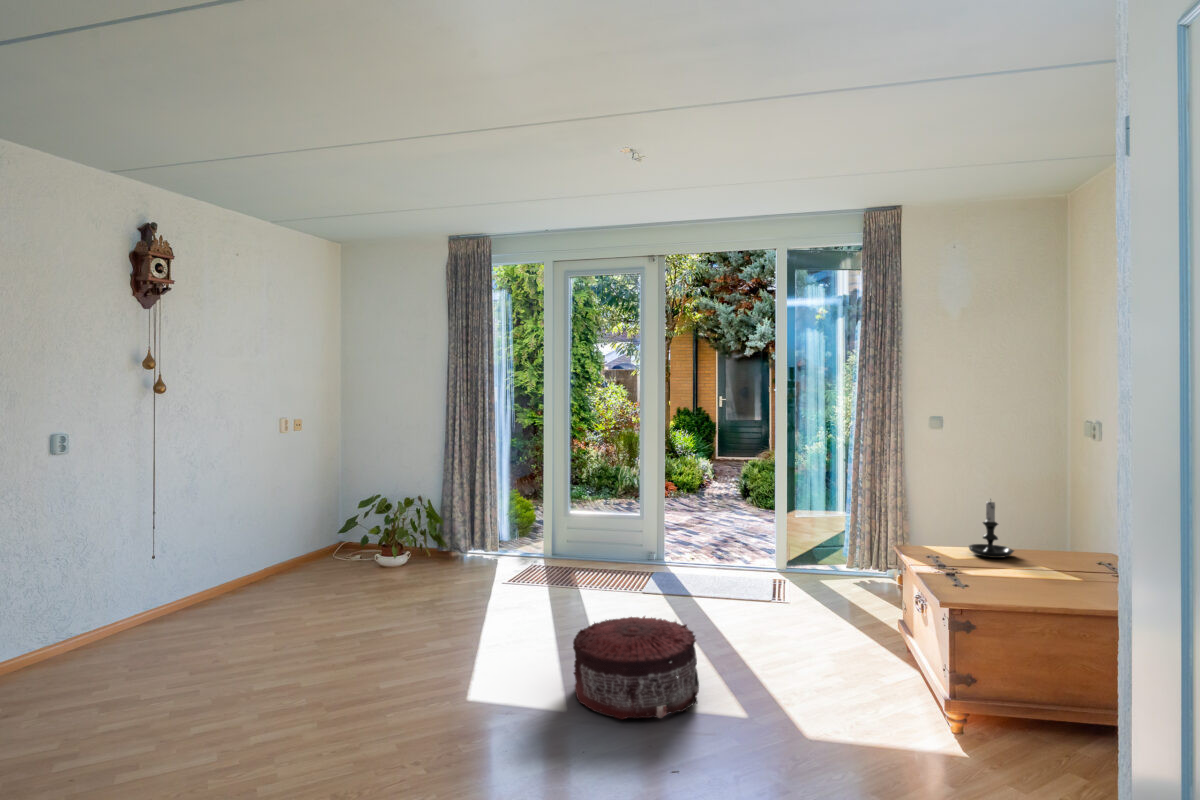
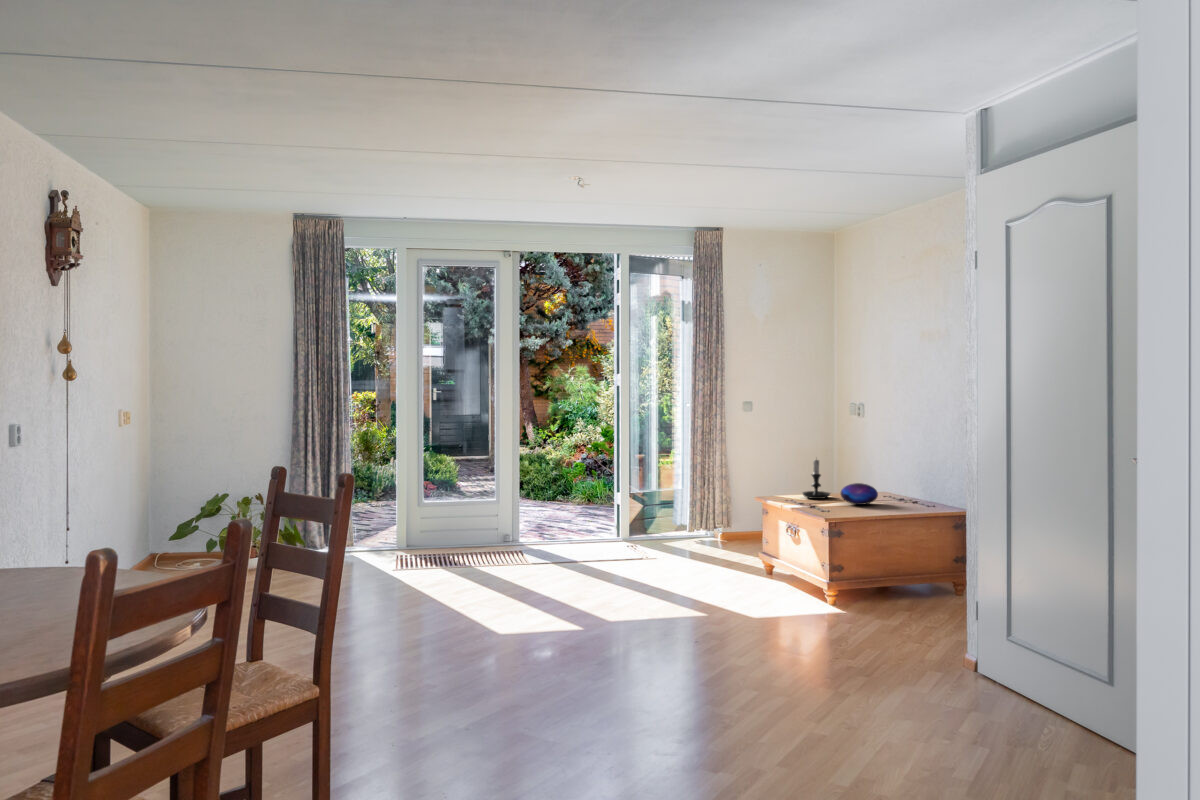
decorative orb: none [1008,545,1073,580] -> present [841,483,878,505]
pouf: present [573,616,699,719] -> none [578,559,680,625]

